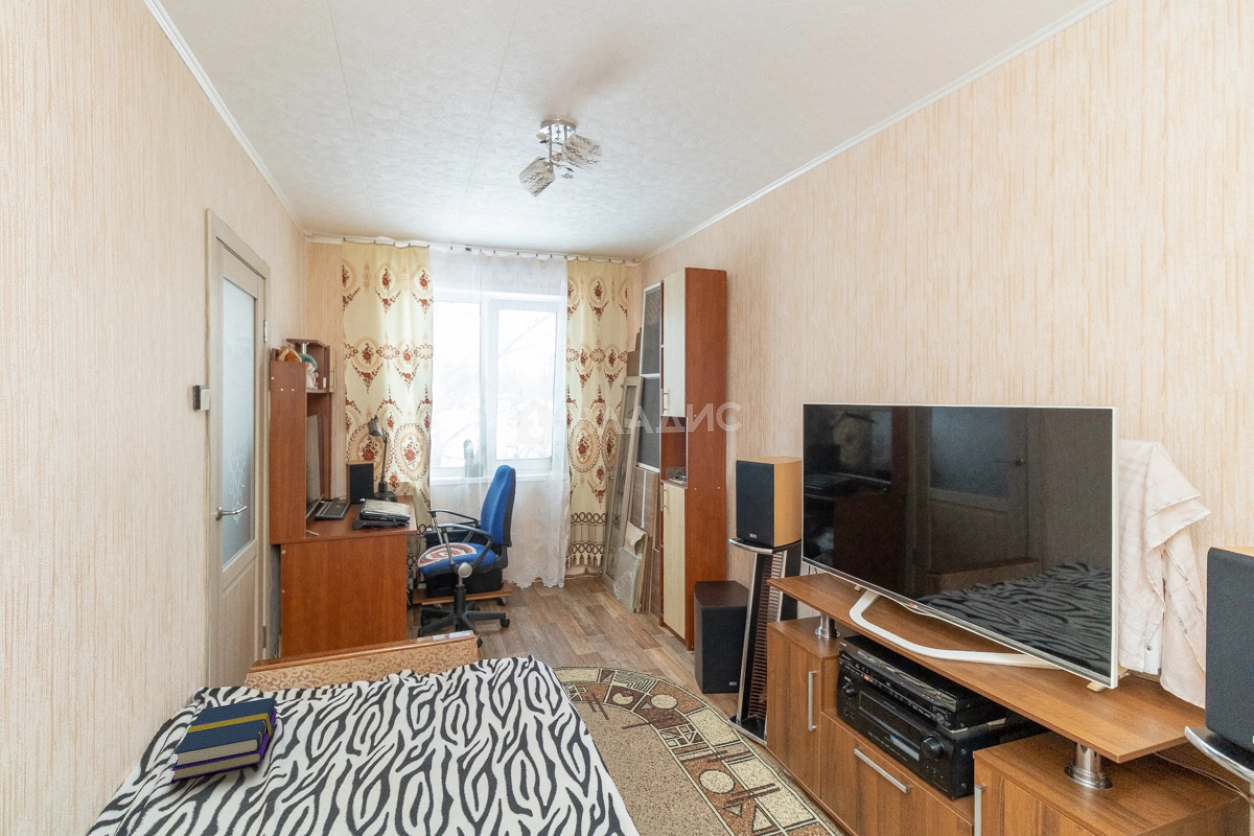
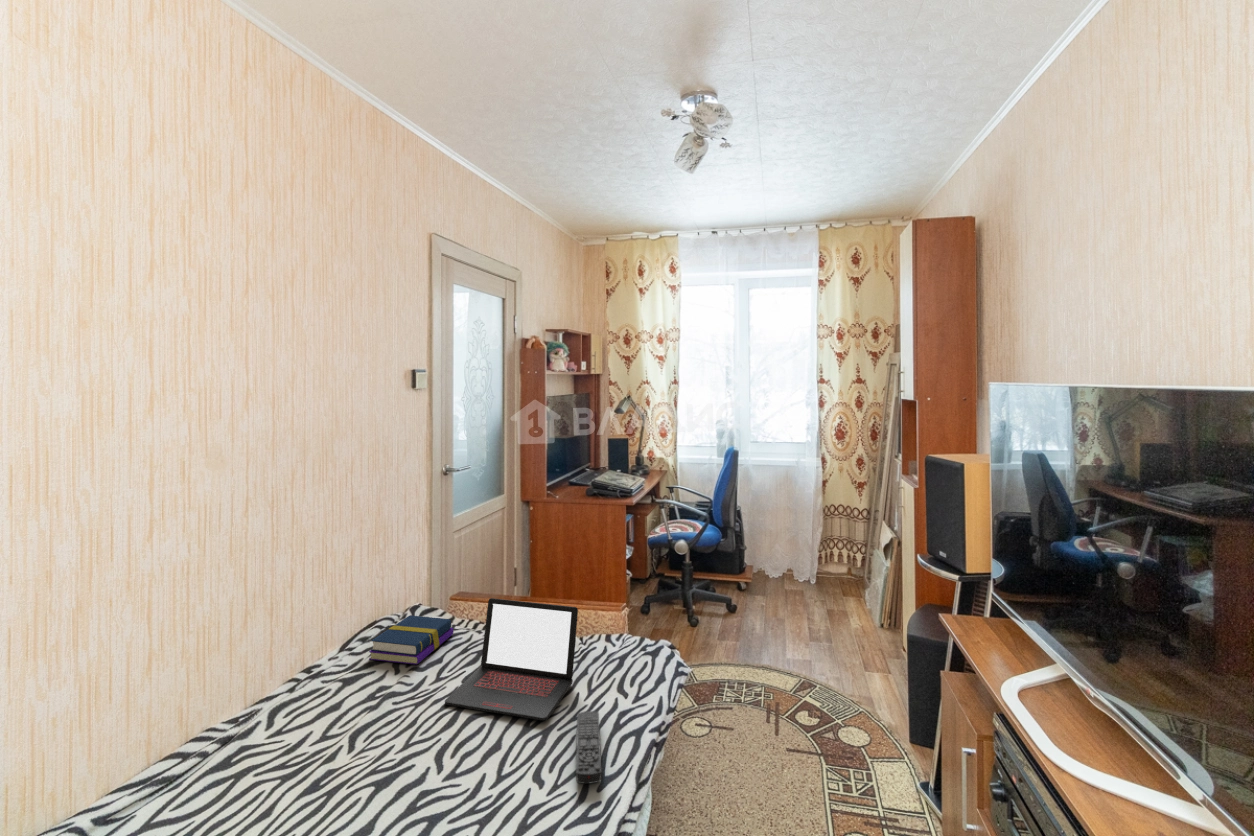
laptop: none [342,638,481,789] -> present [445,598,578,720]
remote control: none [511,734,582,800] -> present [576,711,602,784]

